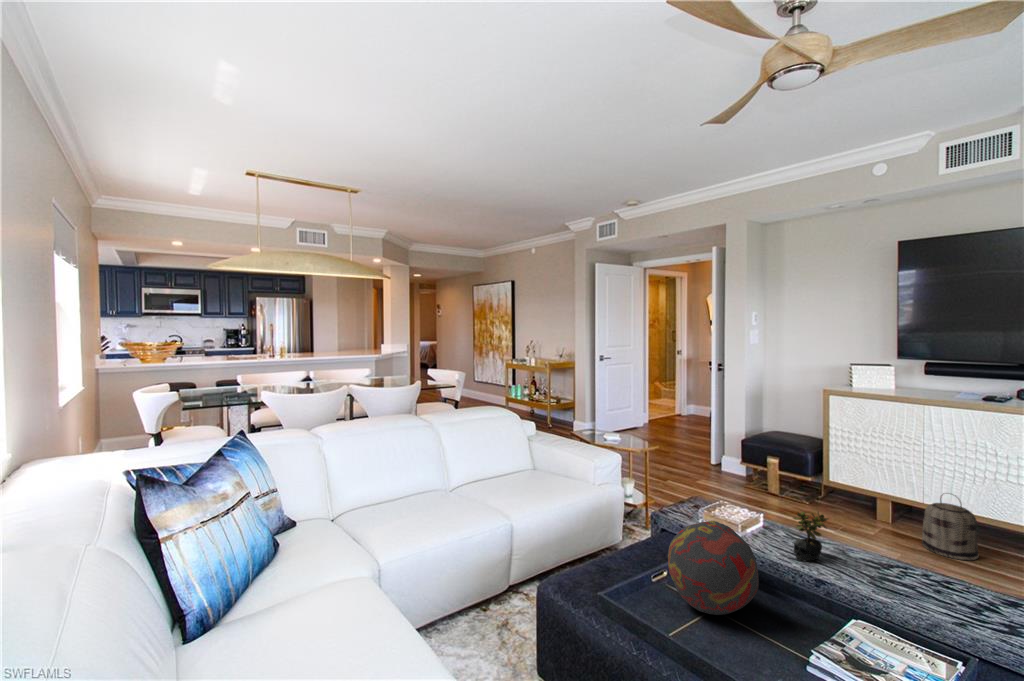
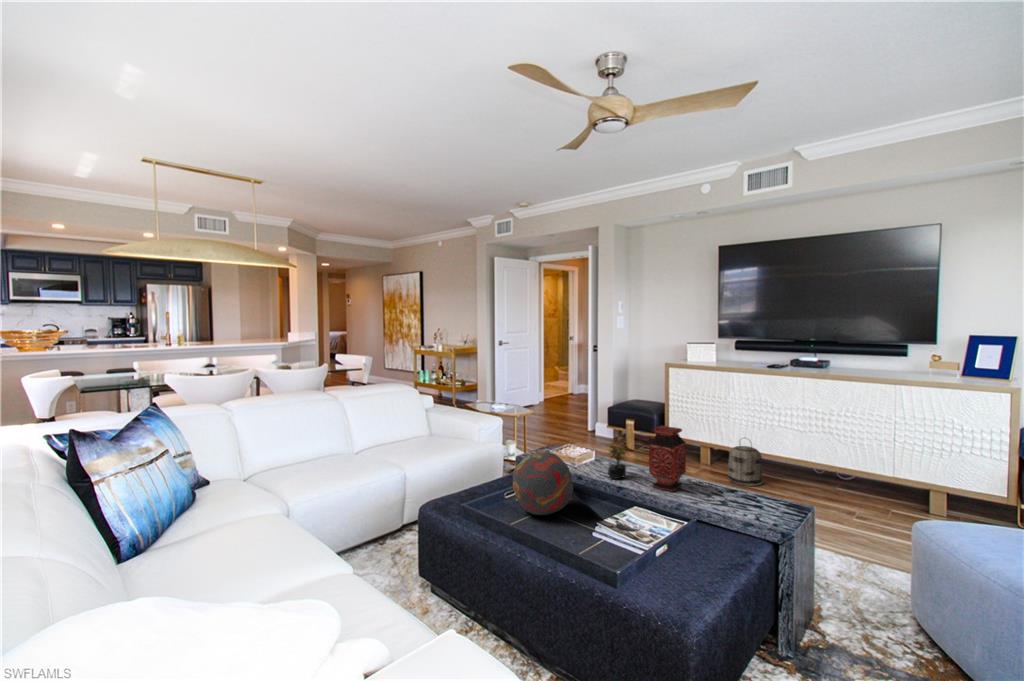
vase: none [866,491,926,593] -> present [649,426,686,491]

